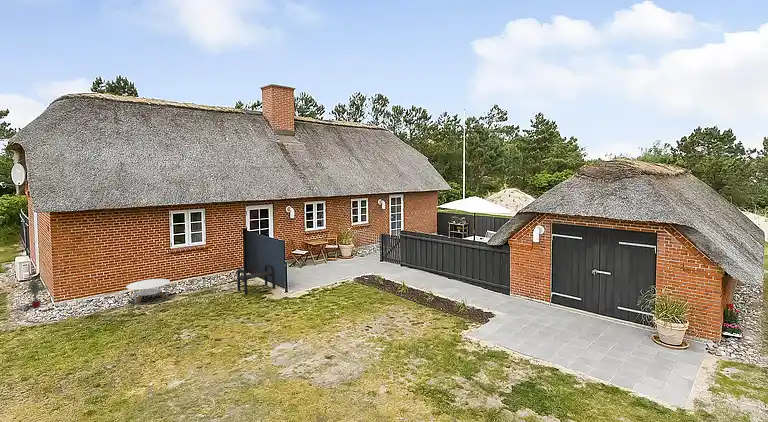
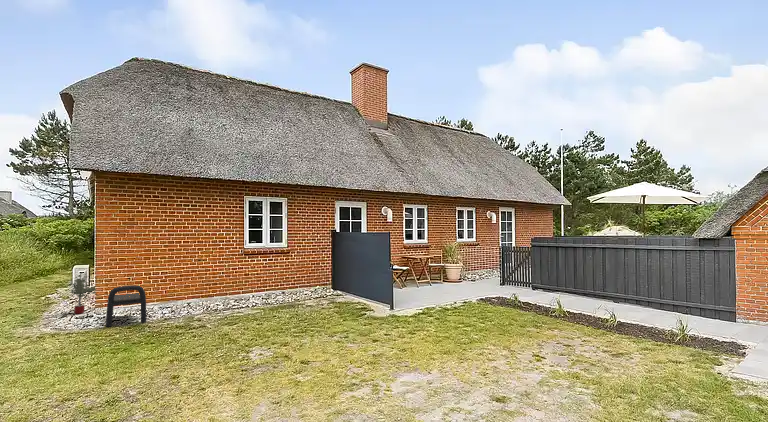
bench: present [237,264,275,295] -> present [106,285,146,327]
round table: present [126,279,170,304] -> none [186,286,241,315]

